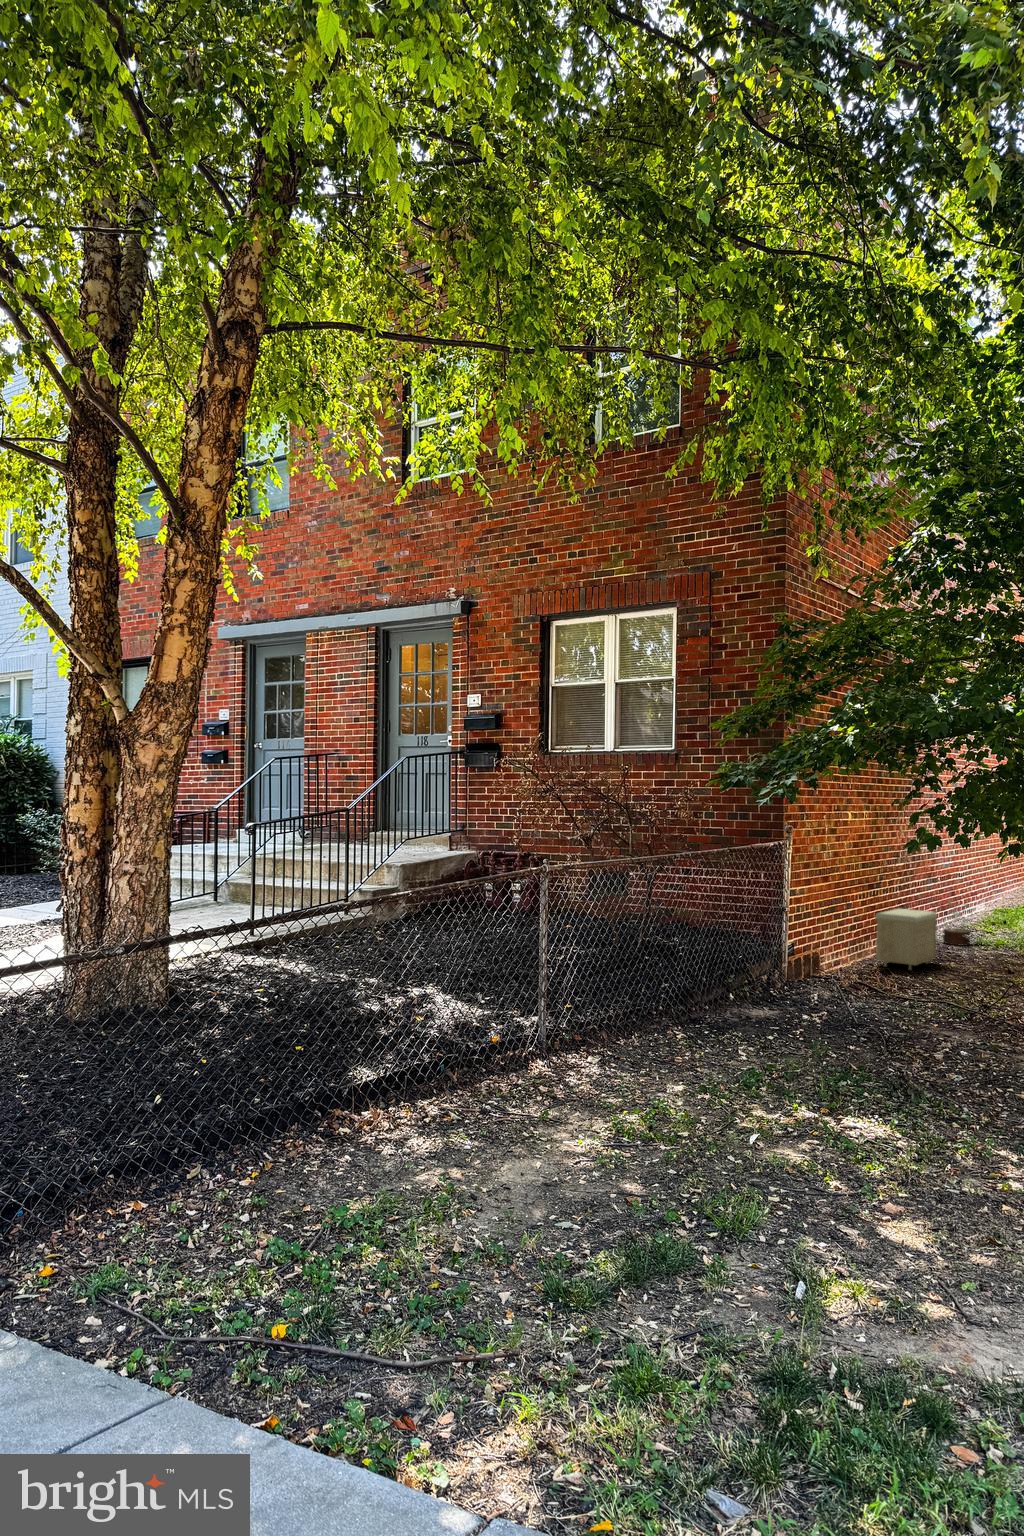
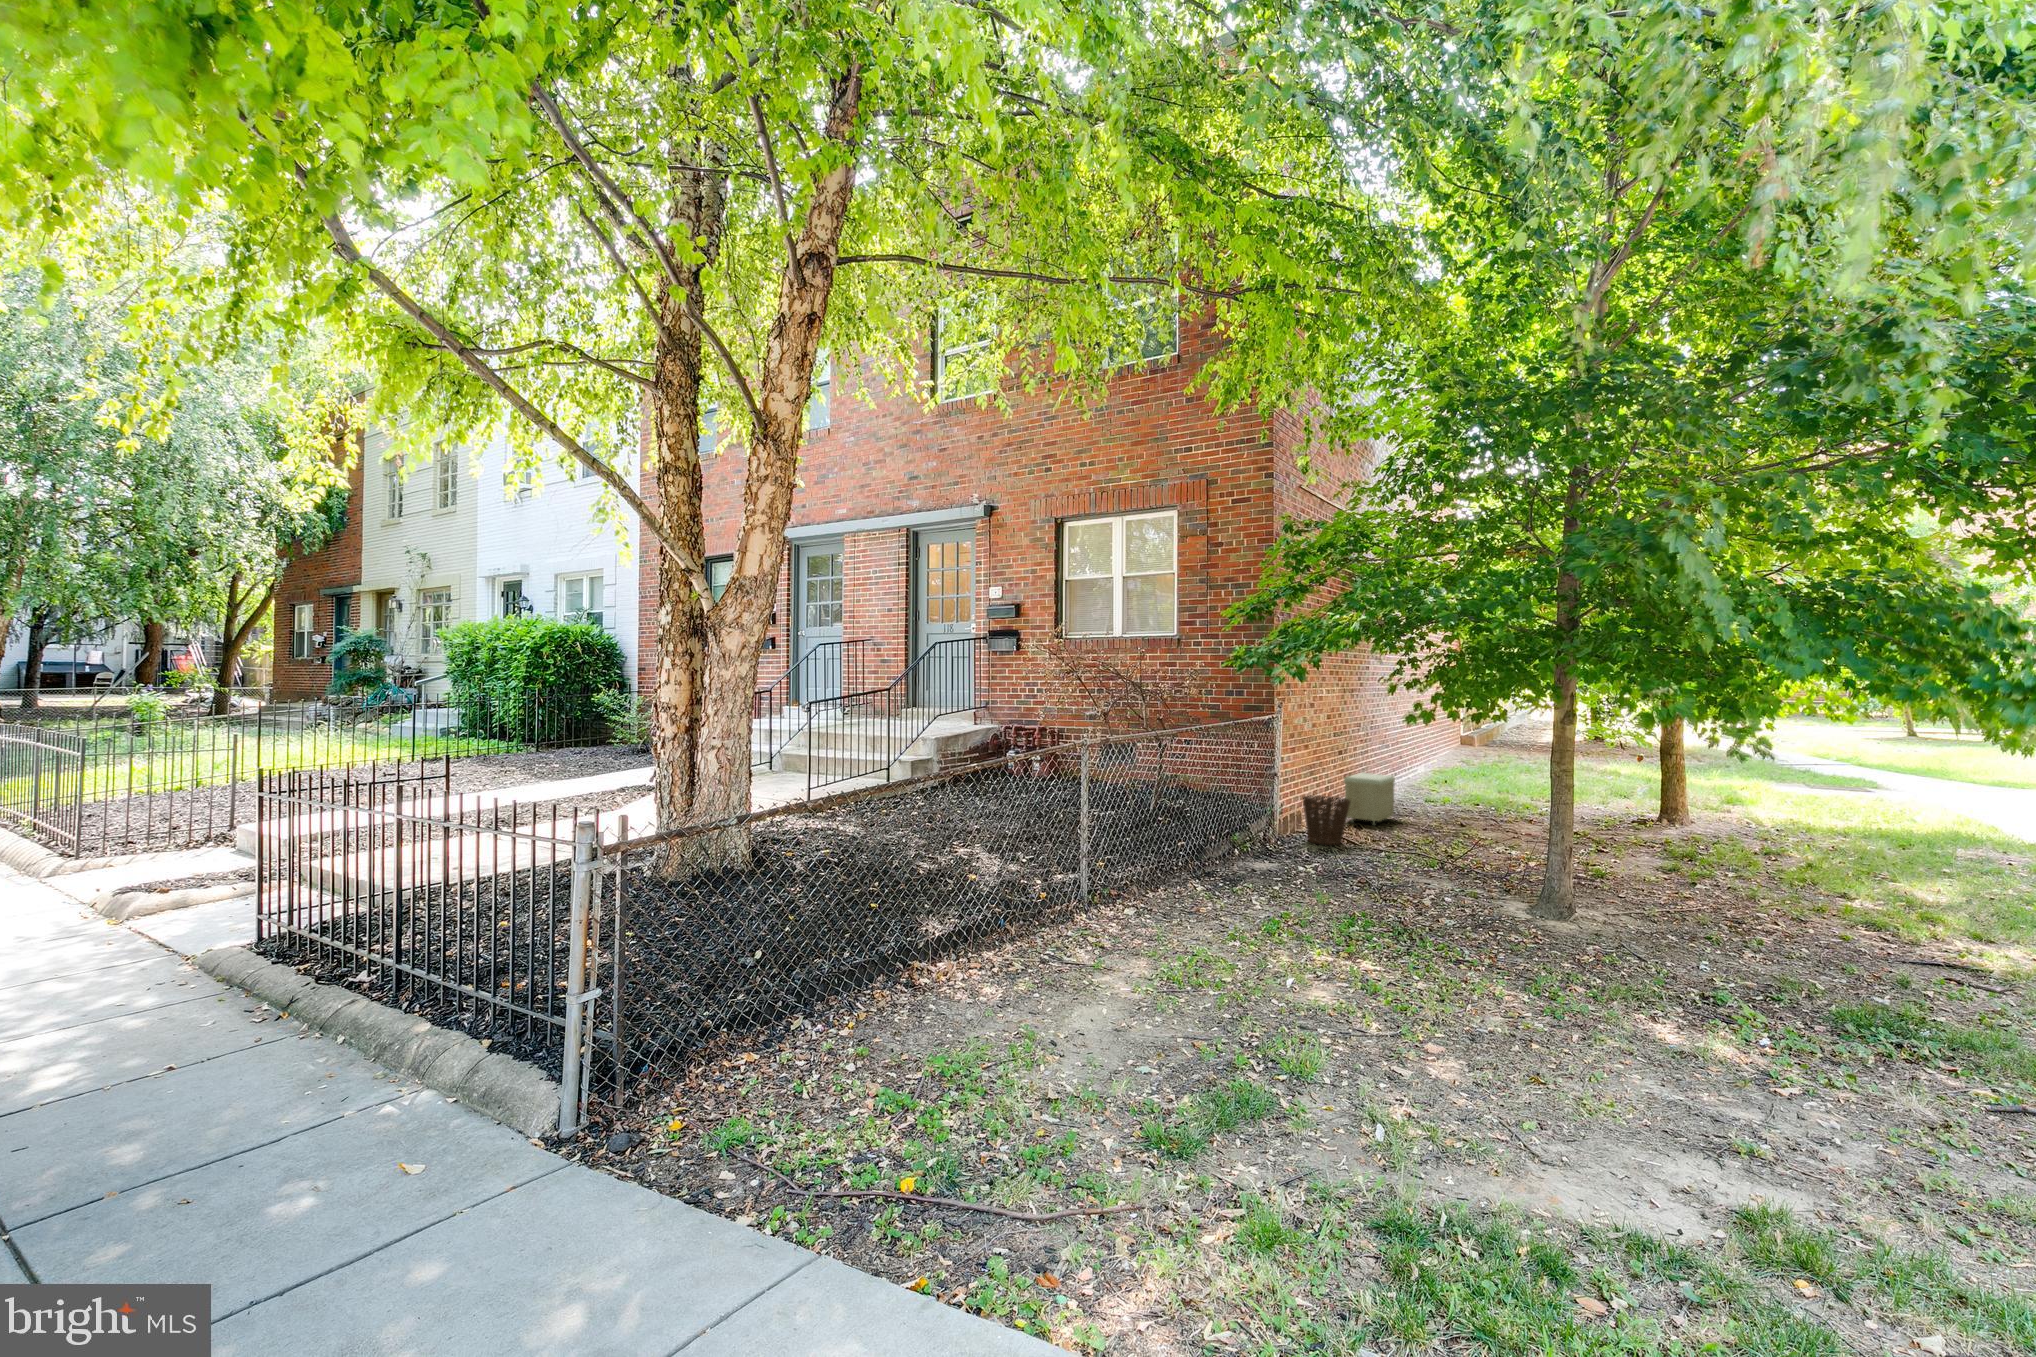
decorative plant: present [943,901,971,946] -> none [1392,764,1419,804]
basket: none [819,934,875,992] -> present [1303,795,1350,845]

